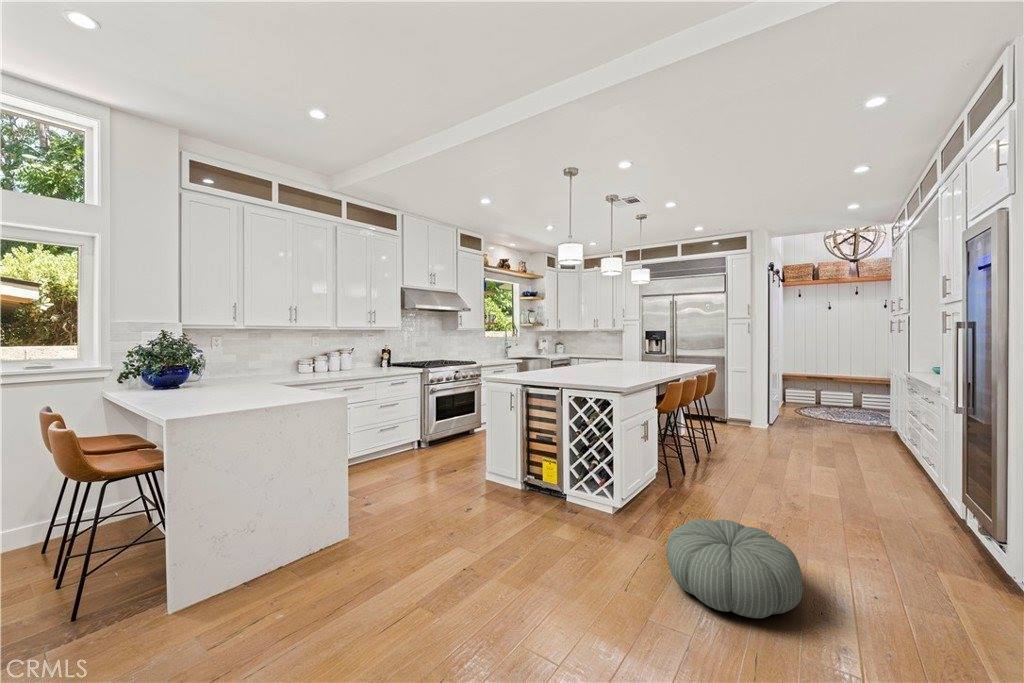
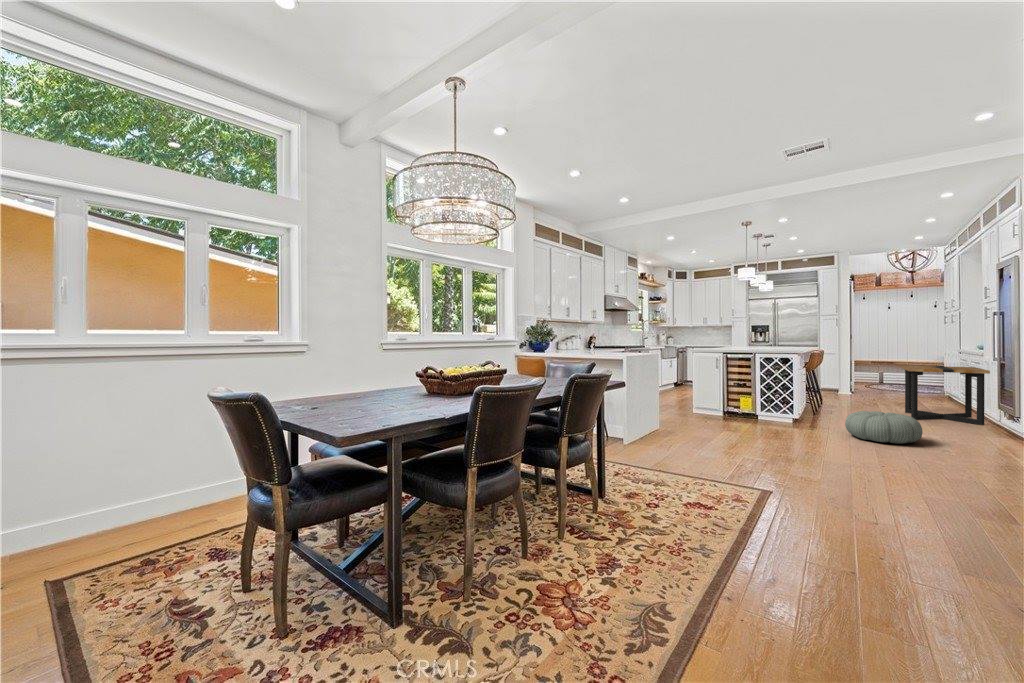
side table: none [813,403,949,524] -> present [902,365,990,425]

